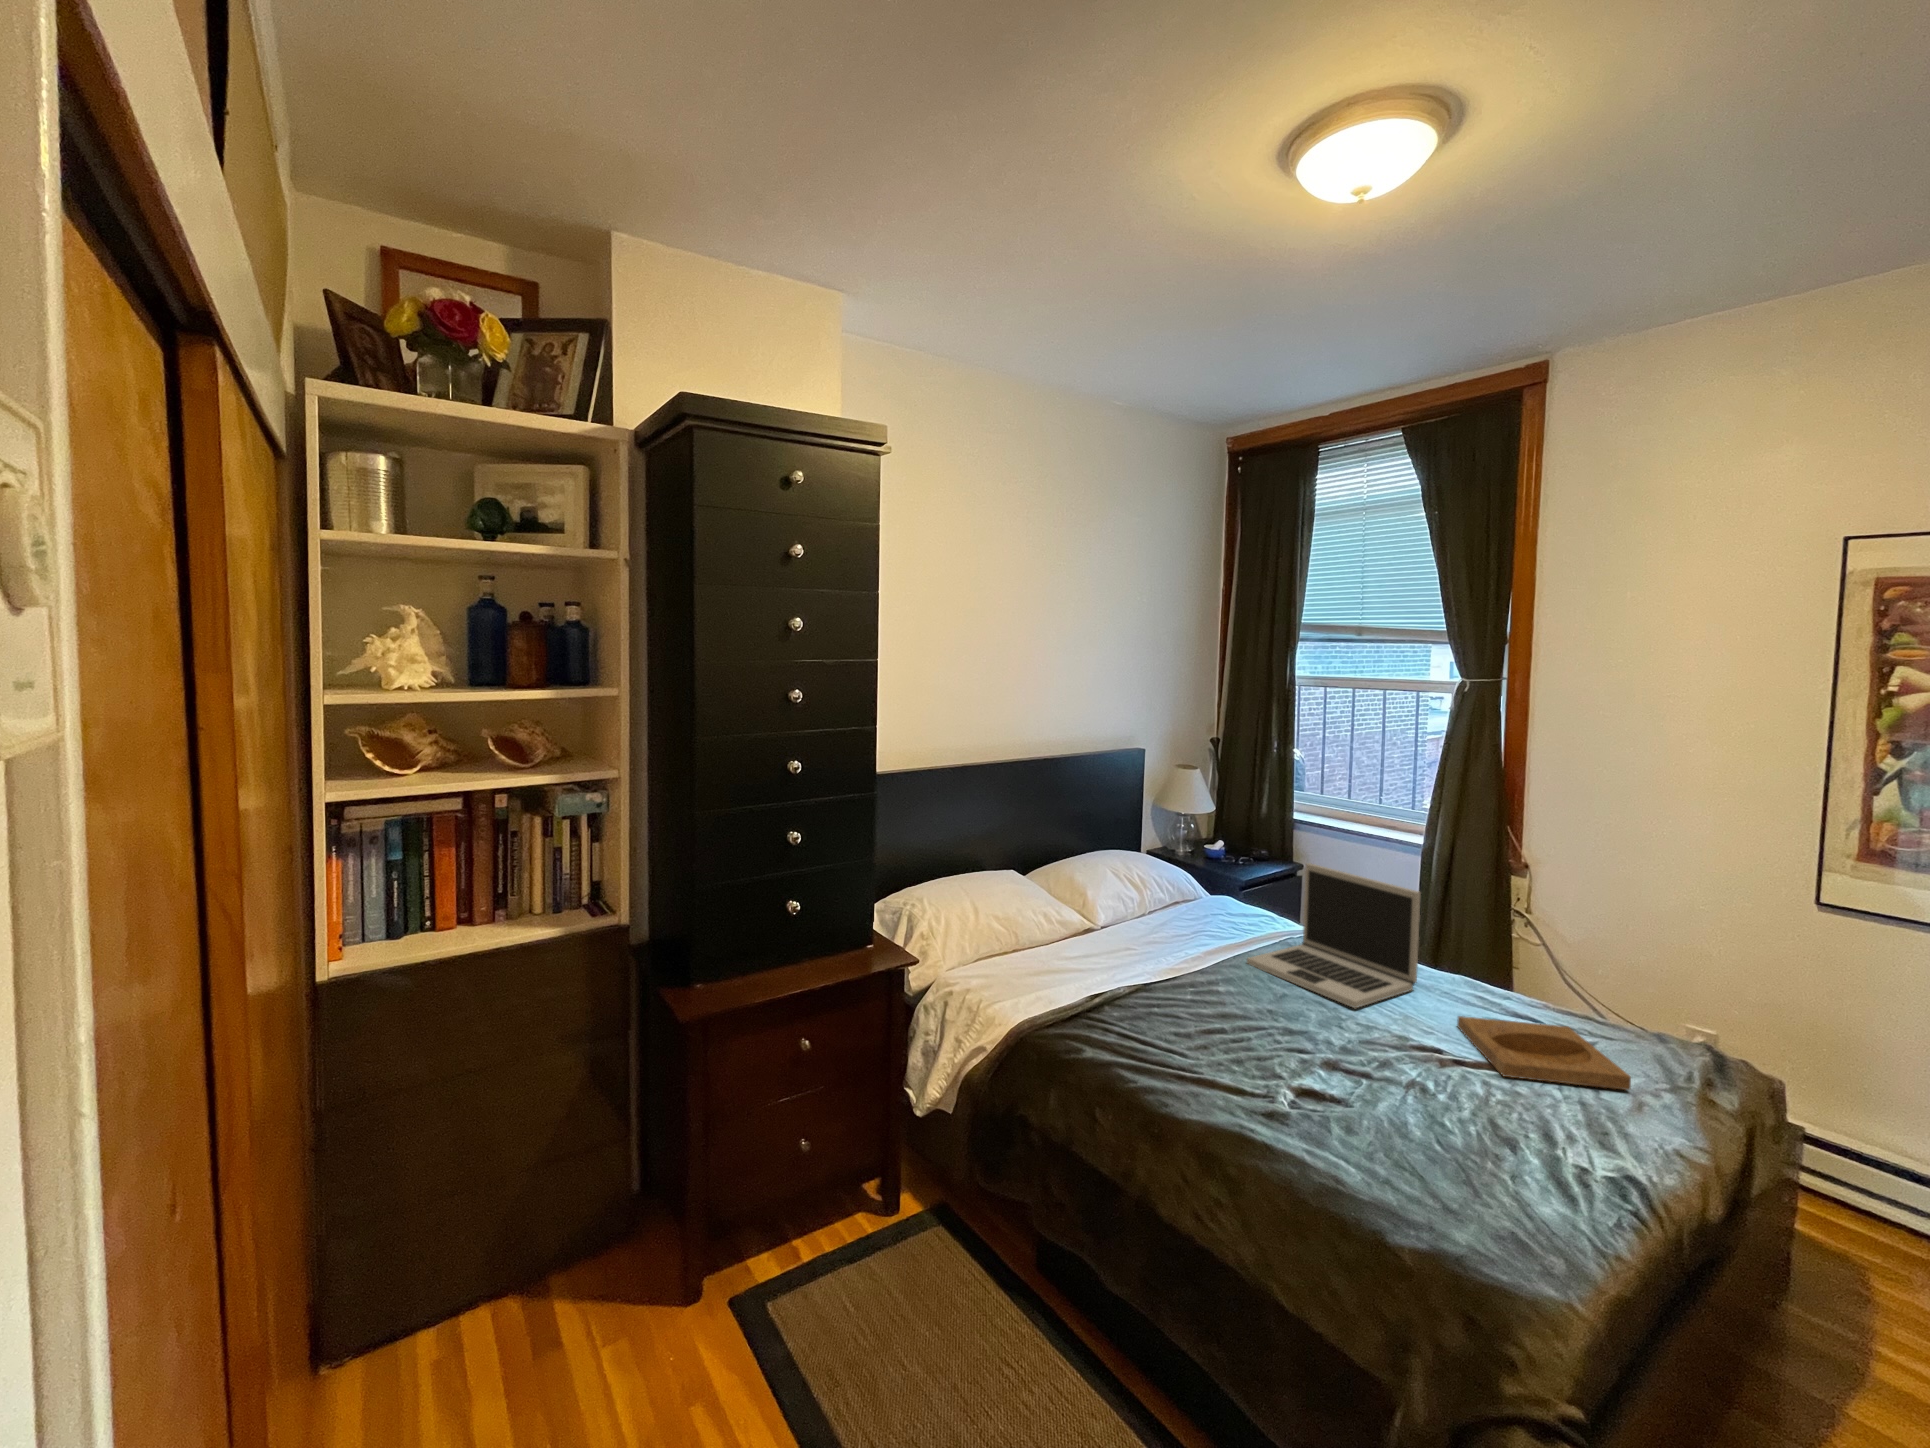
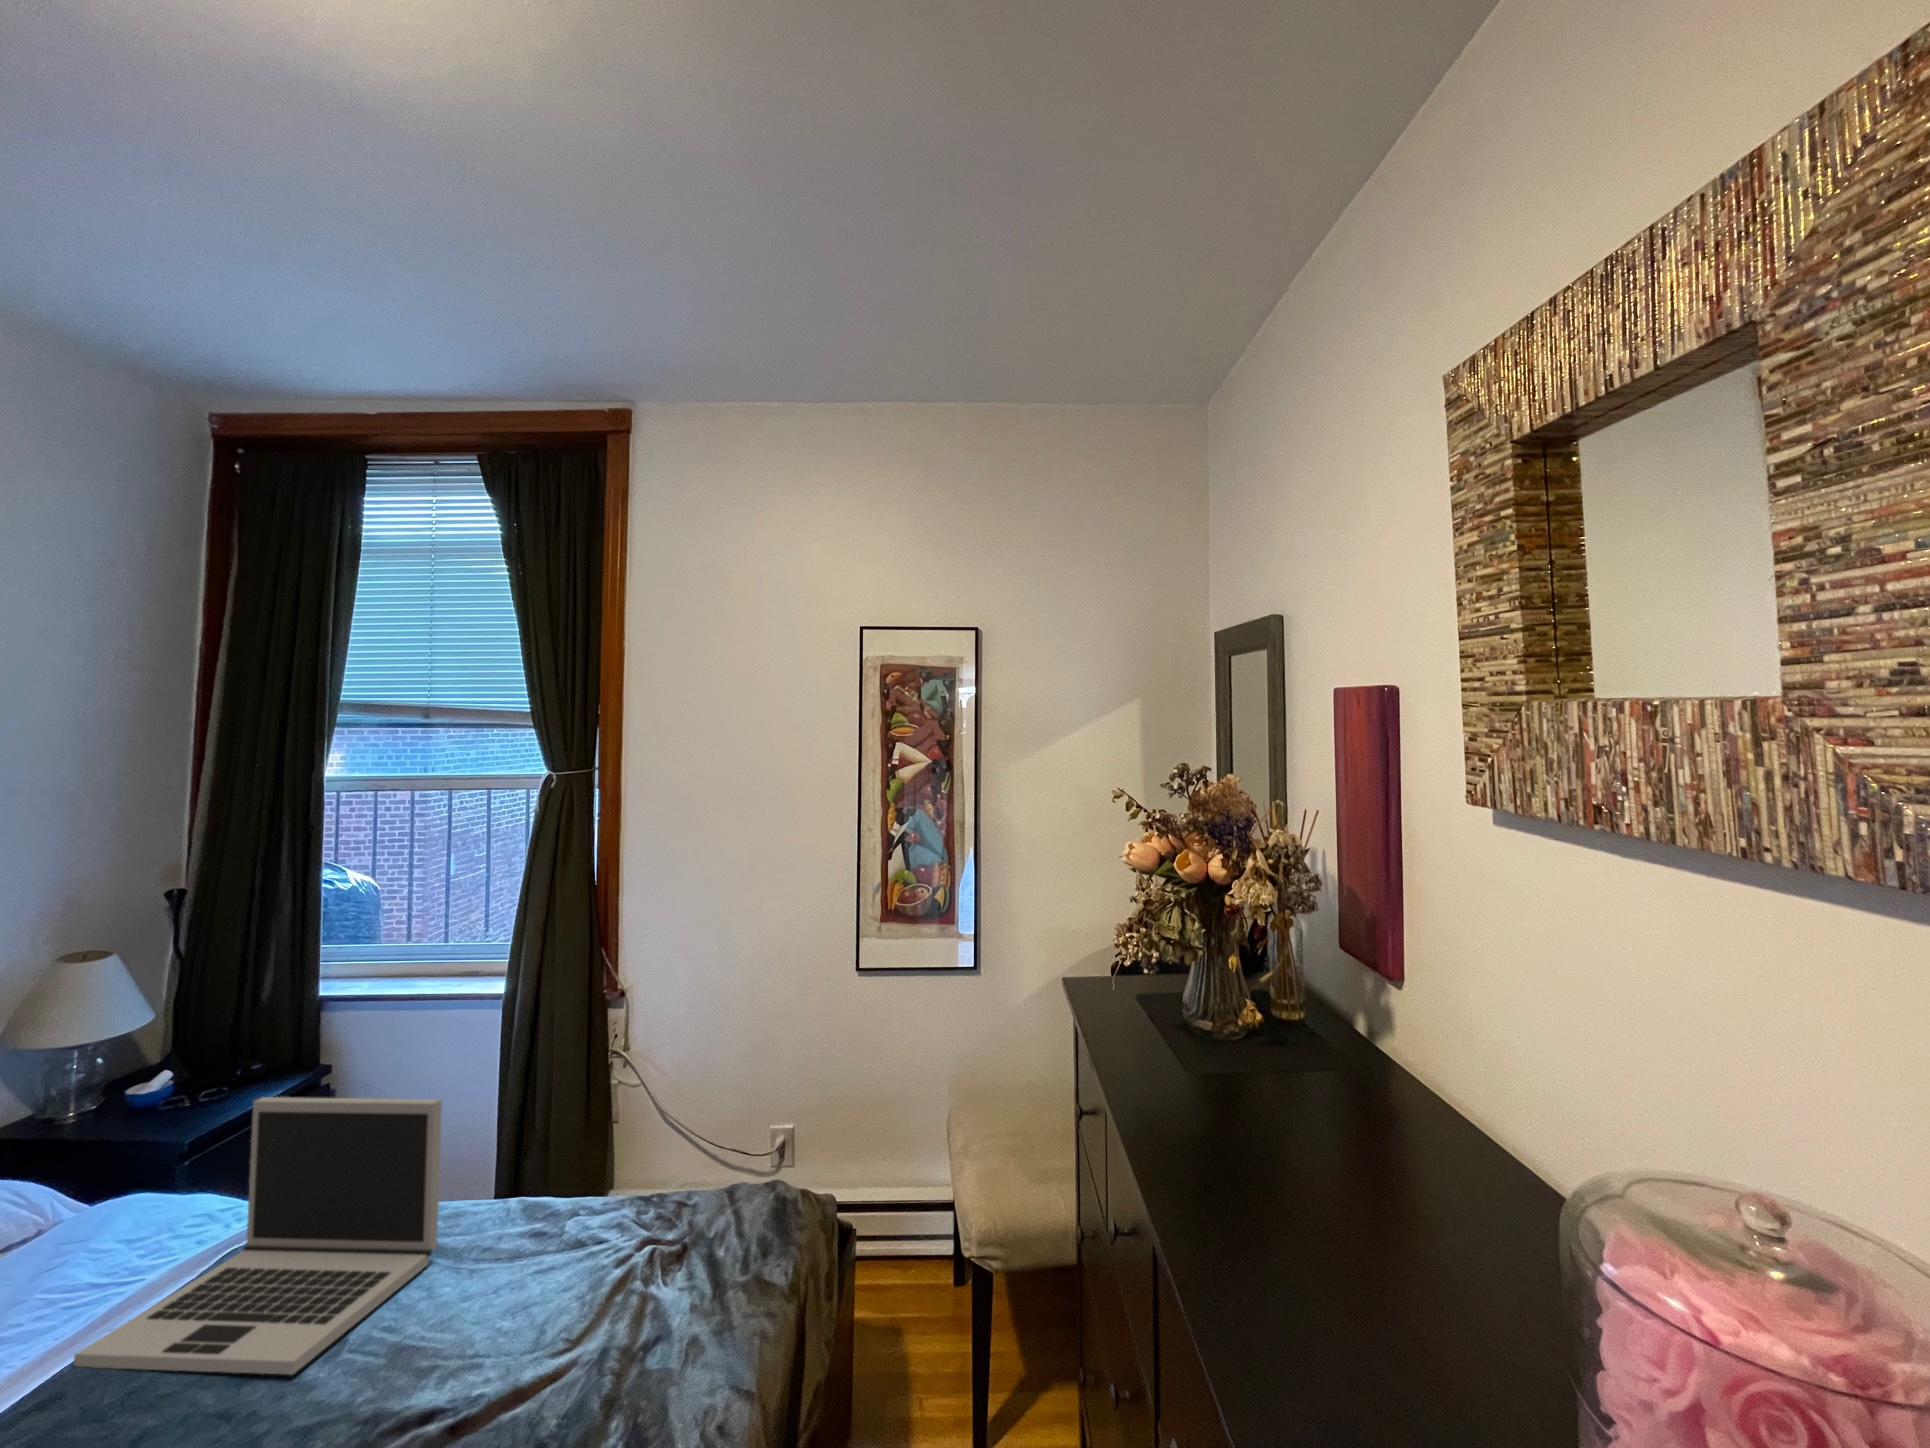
tray: present [1457,1016,1631,1090] -> none [482,1229,695,1395]

